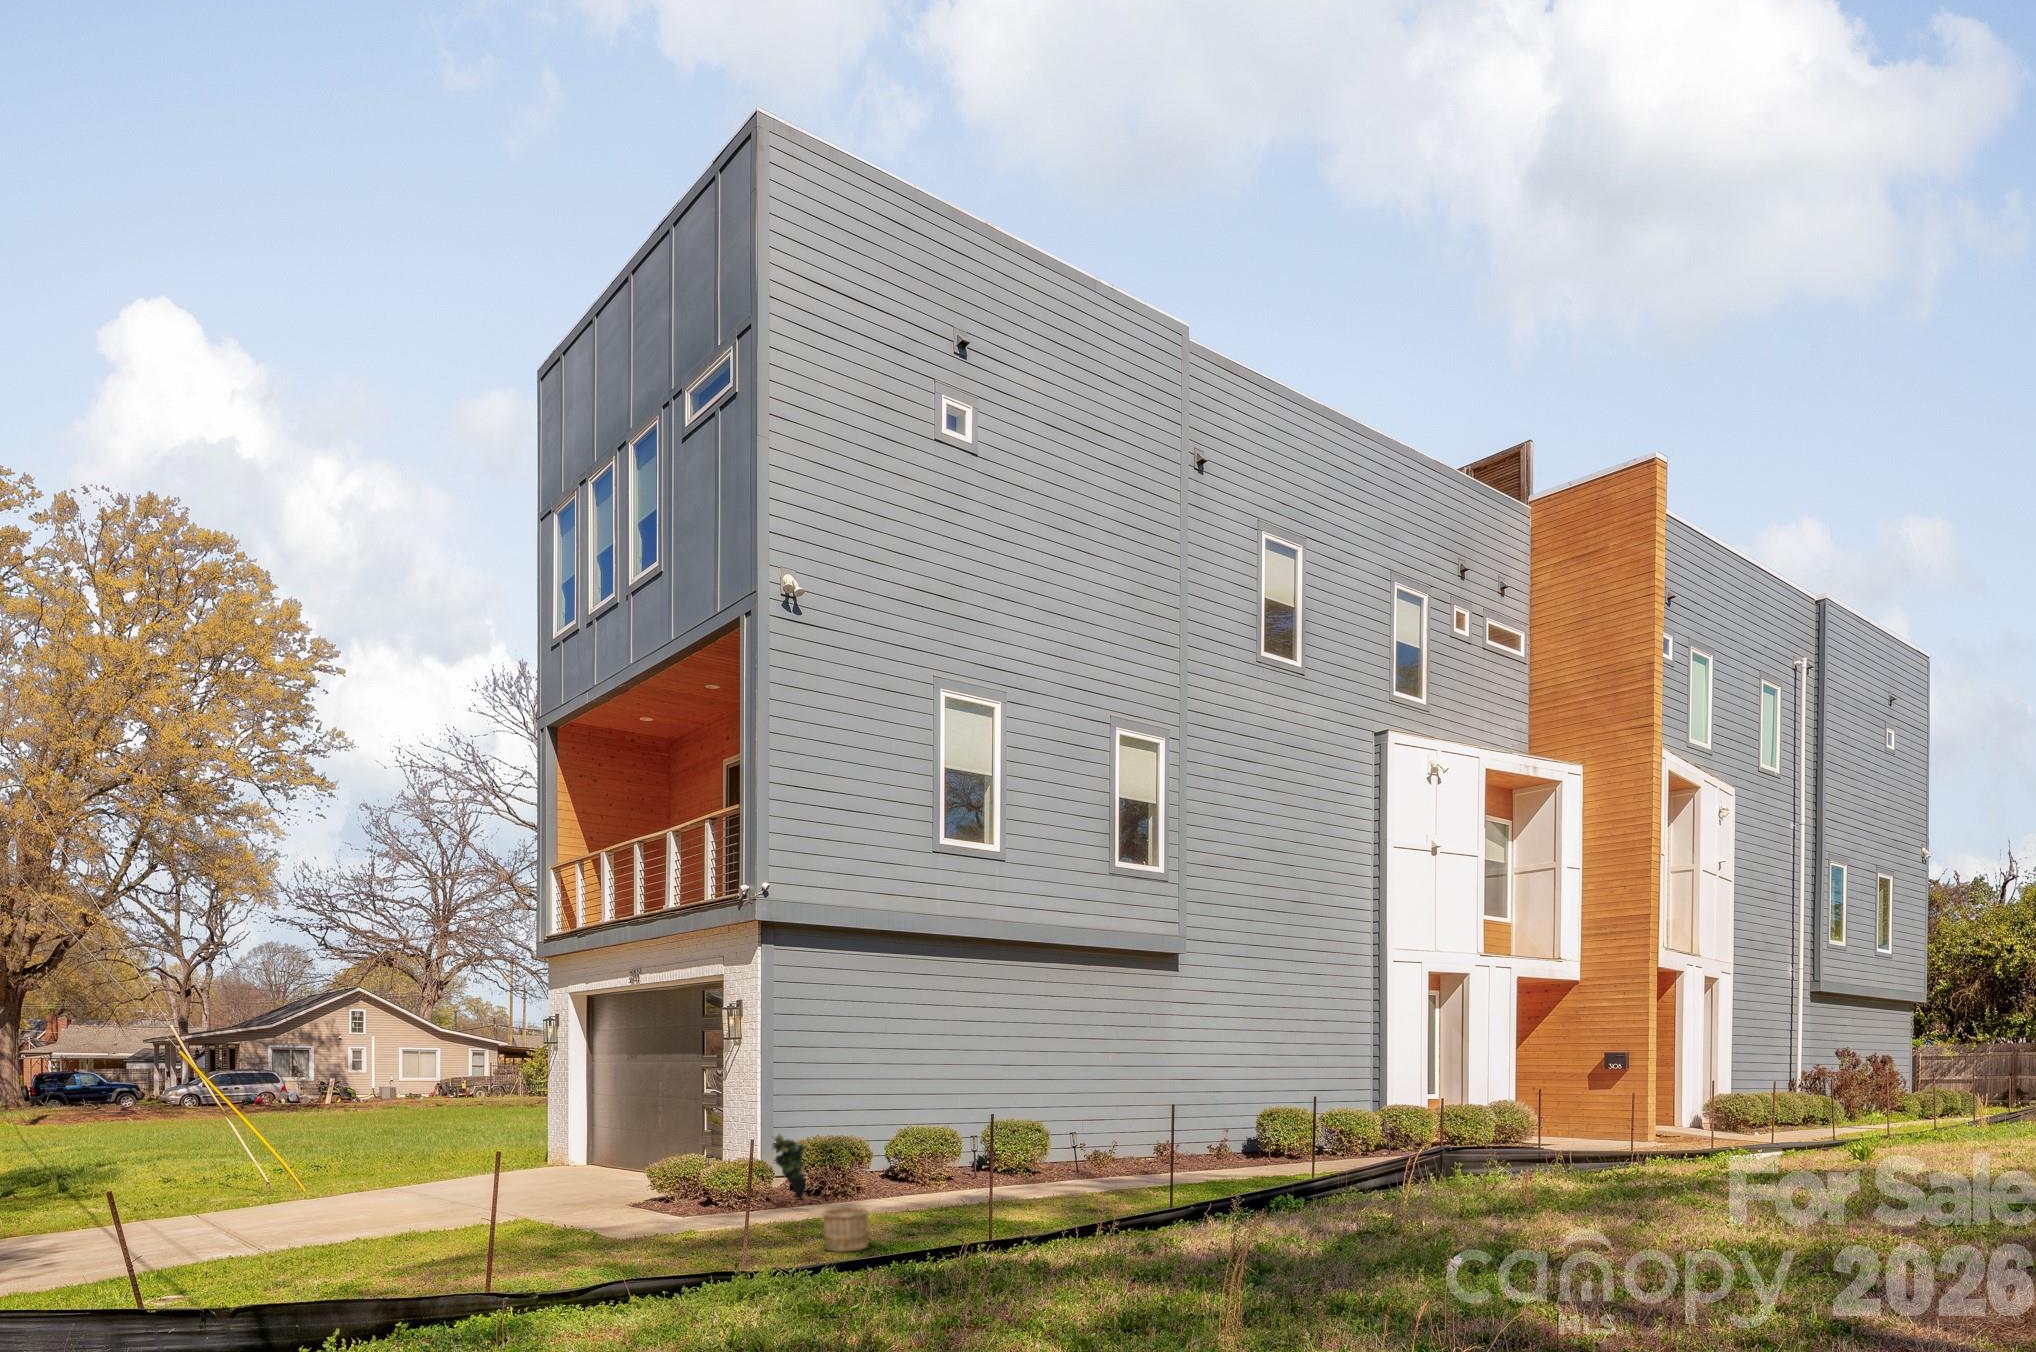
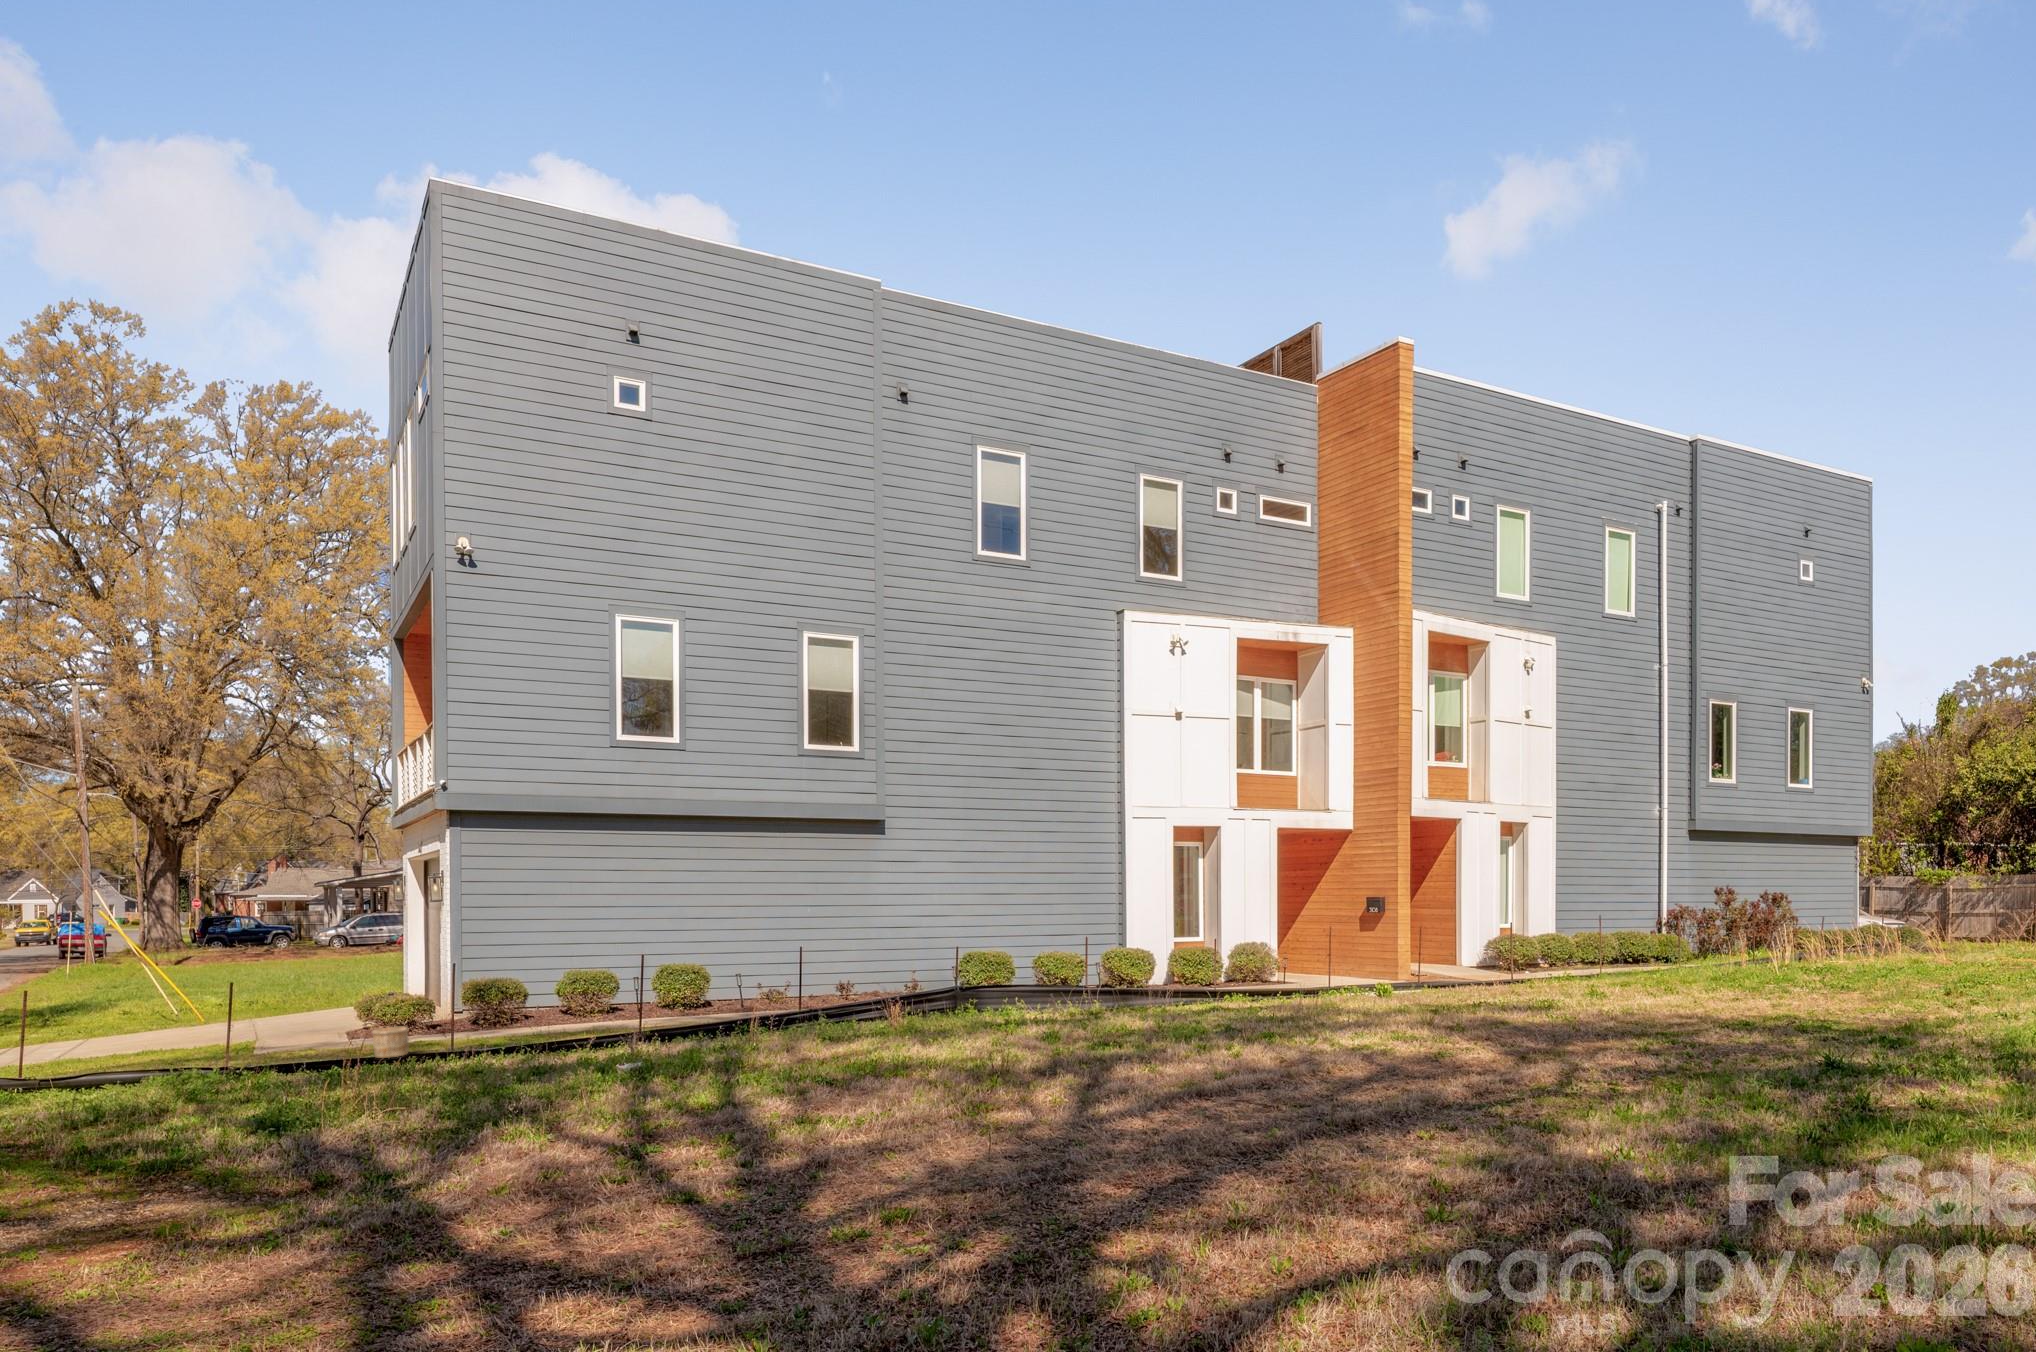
potted plant: present [773,1135,806,1199] -> none [460,974,491,1023]

